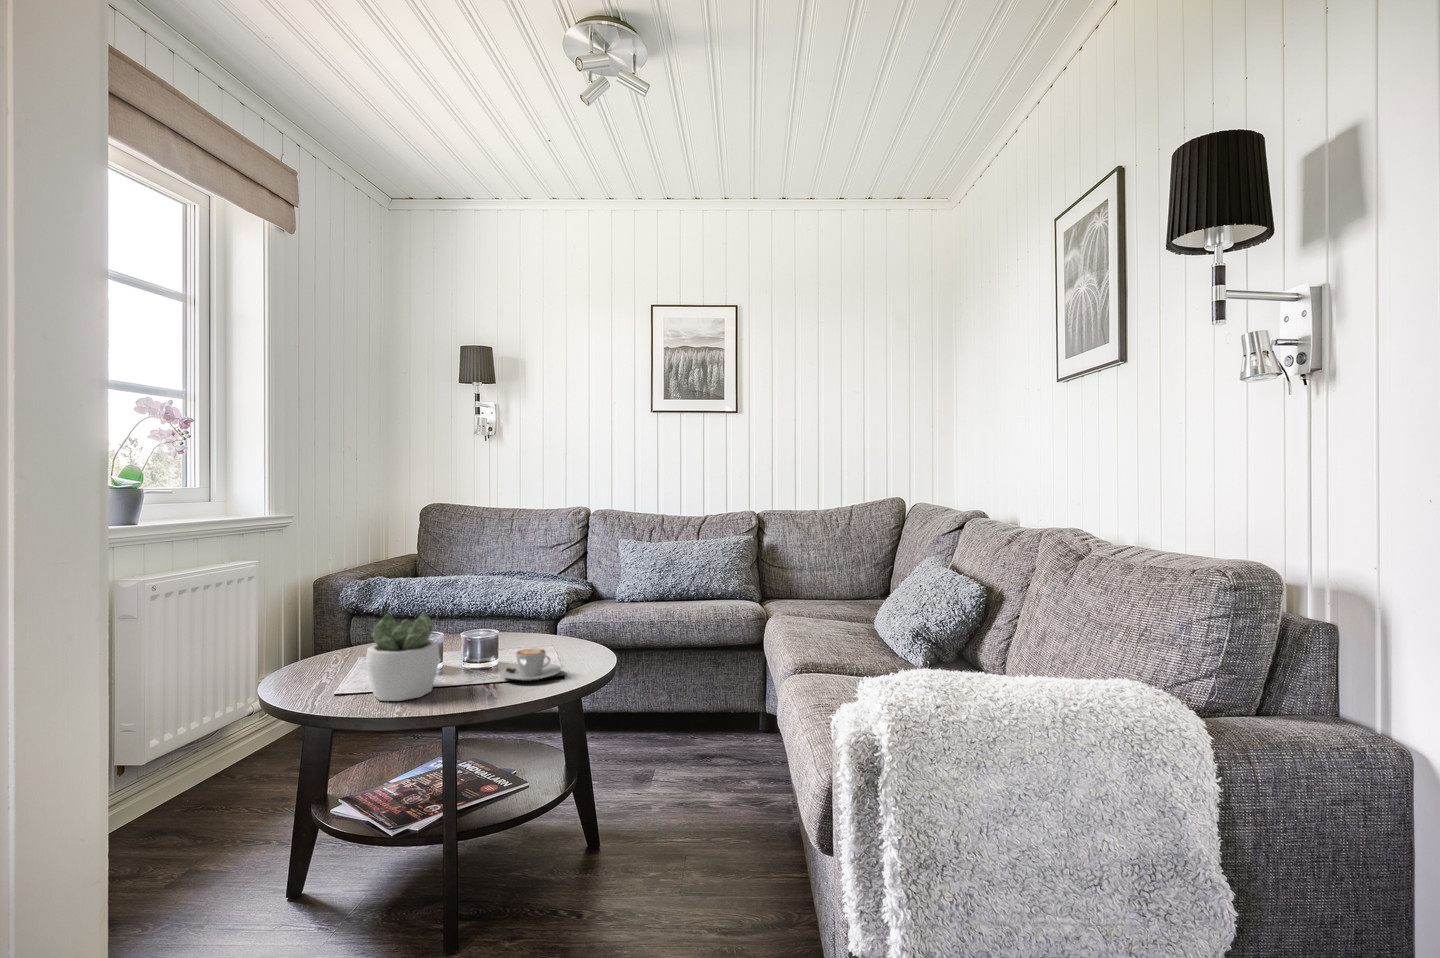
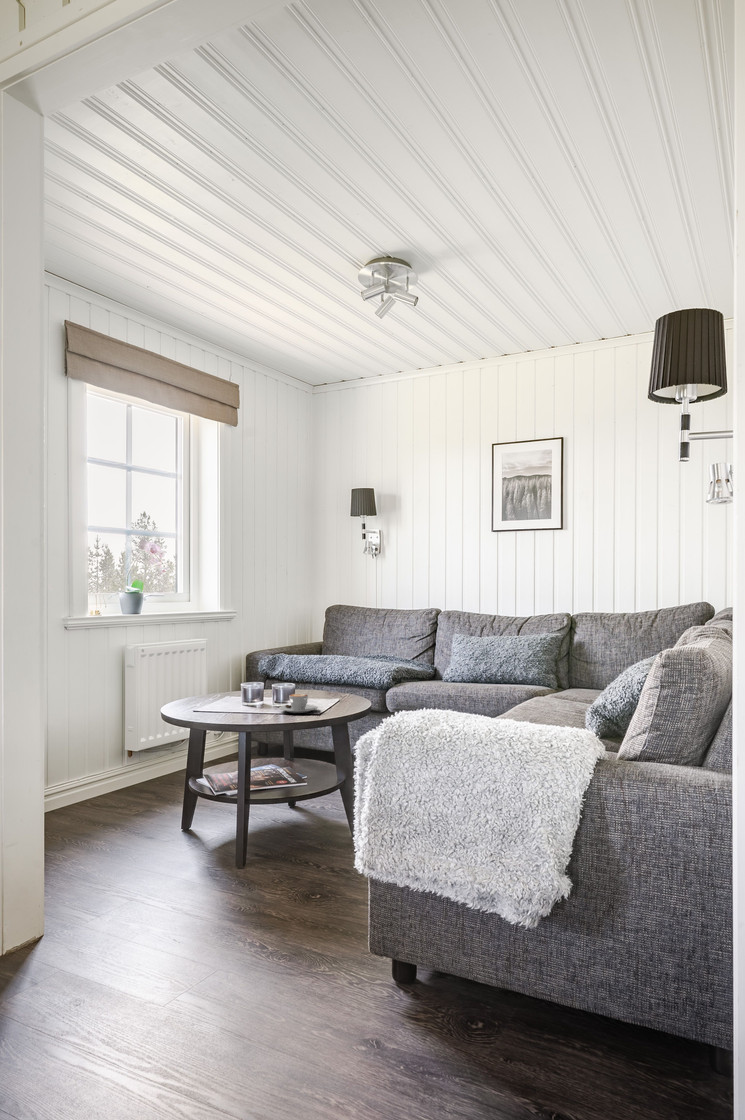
succulent plant: present [365,613,440,701] -> none [203,664,243,714]

